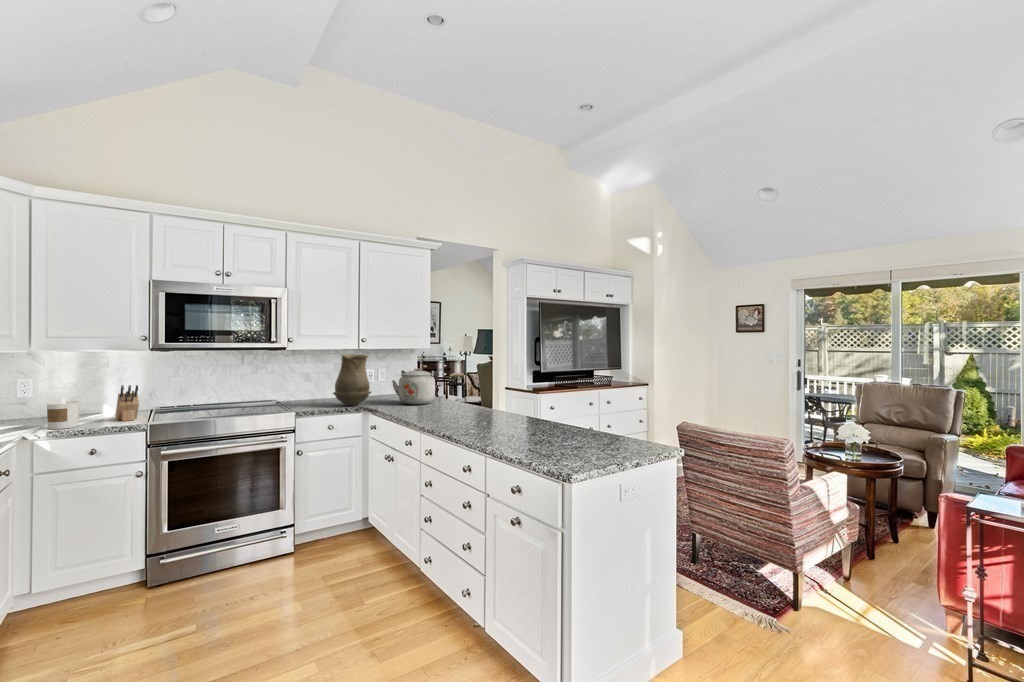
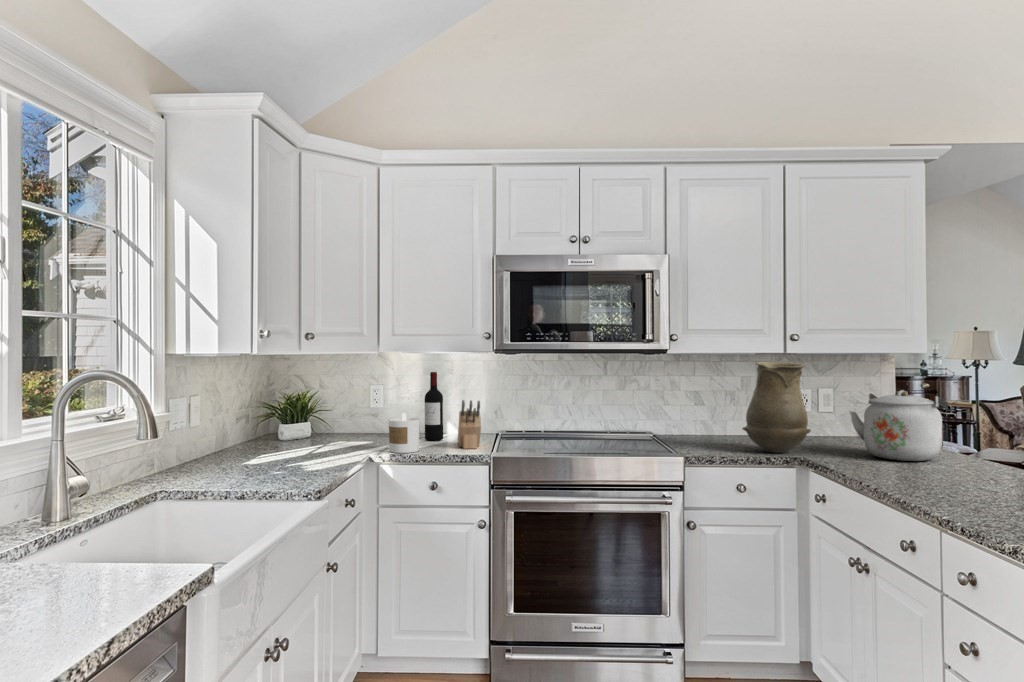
wine bottle: none [82,365,101,418] -> present [425,372,443,441]

